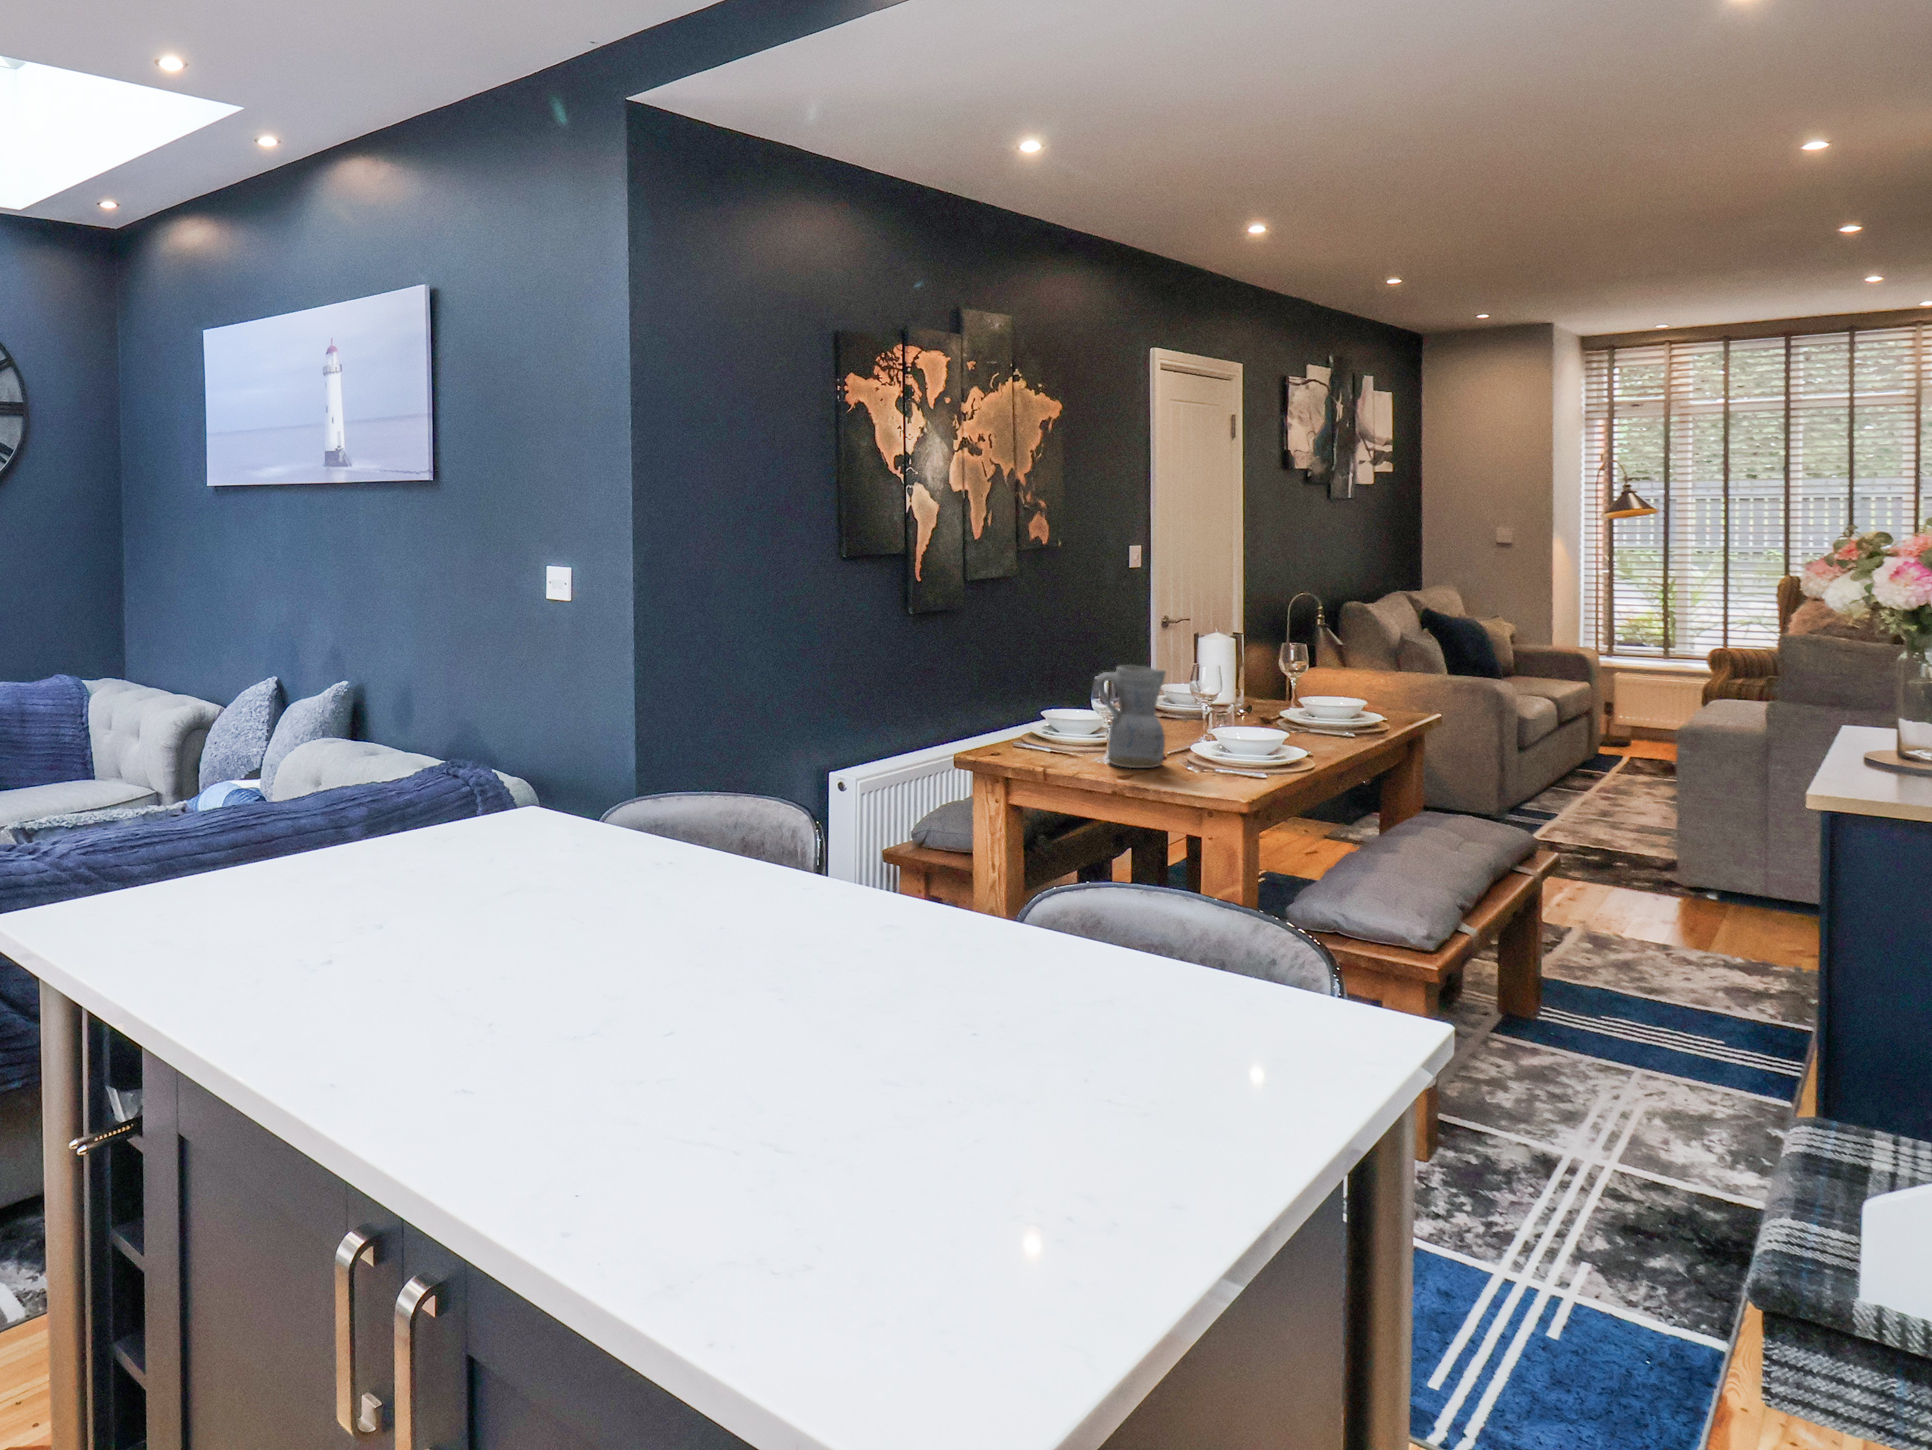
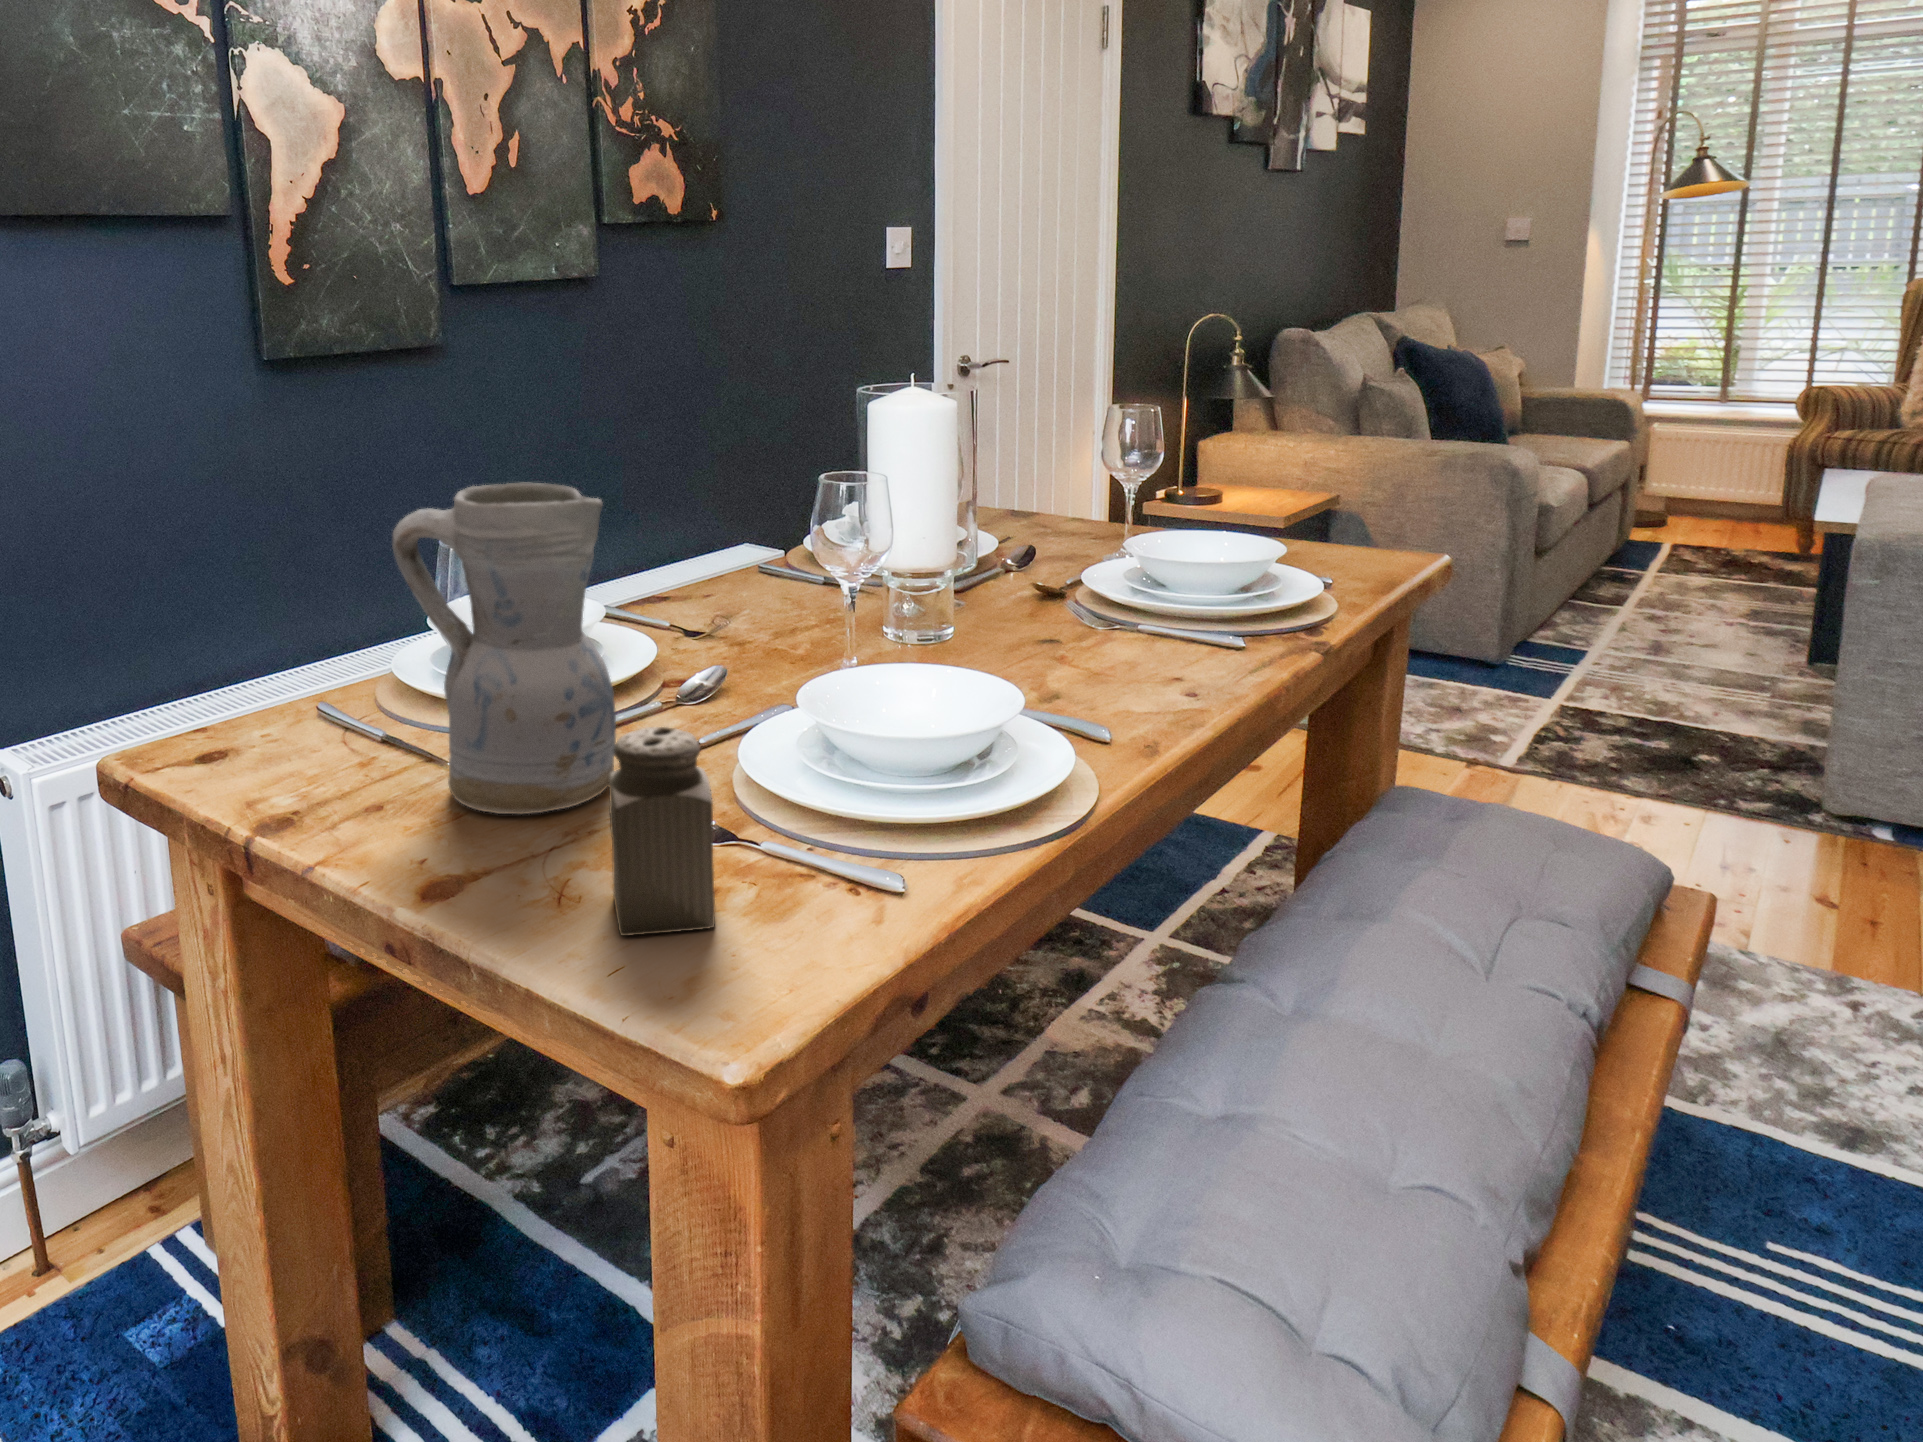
salt shaker: none [1193,731,1229,785] -> present [608,727,715,936]

